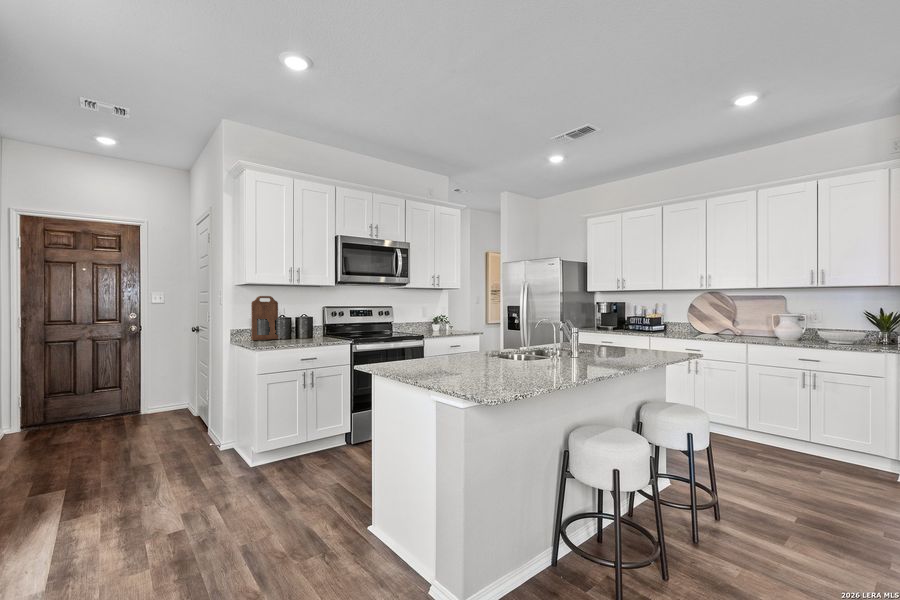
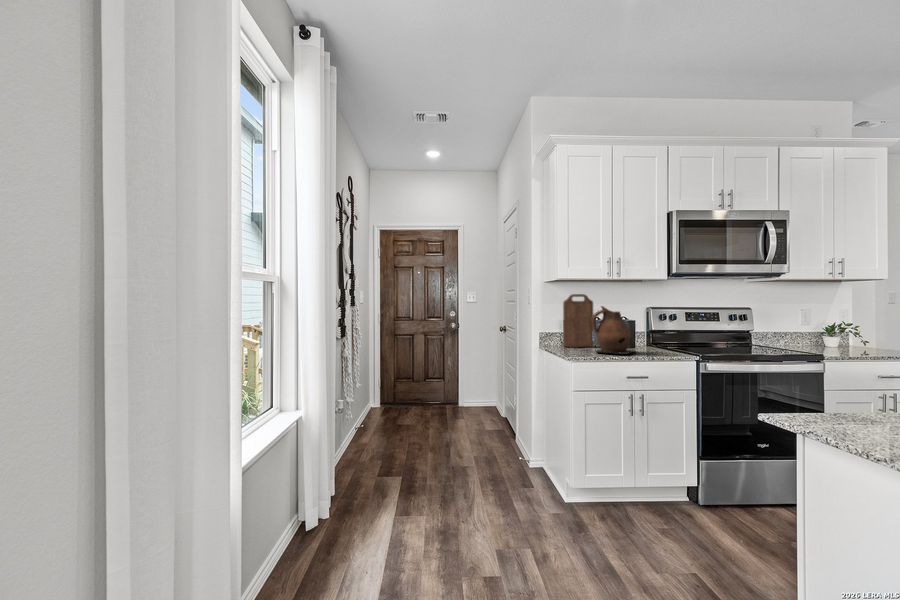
ceramic pitcher: none [276,305,313,342] -> present [592,306,636,354]

